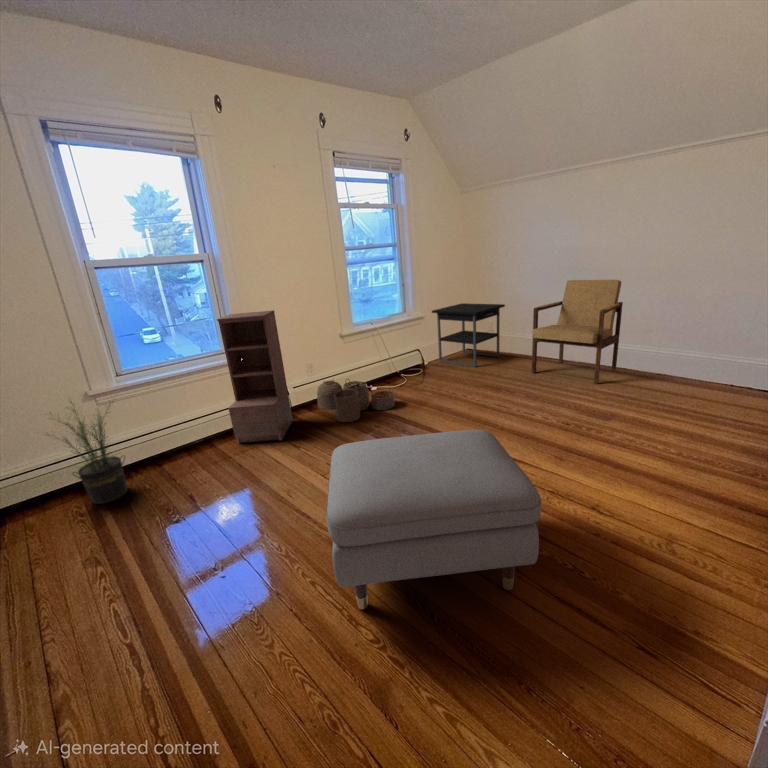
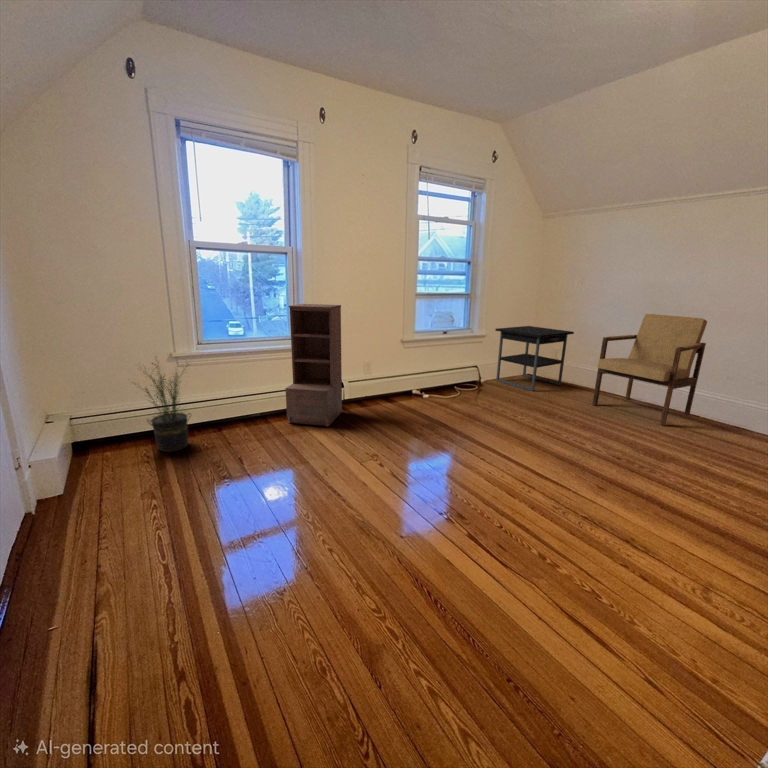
woven basket: present [317,379,395,422] -> none [368,379,443,421]
ottoman: present [326,430,541,609] -> none [349,429,561,596]

